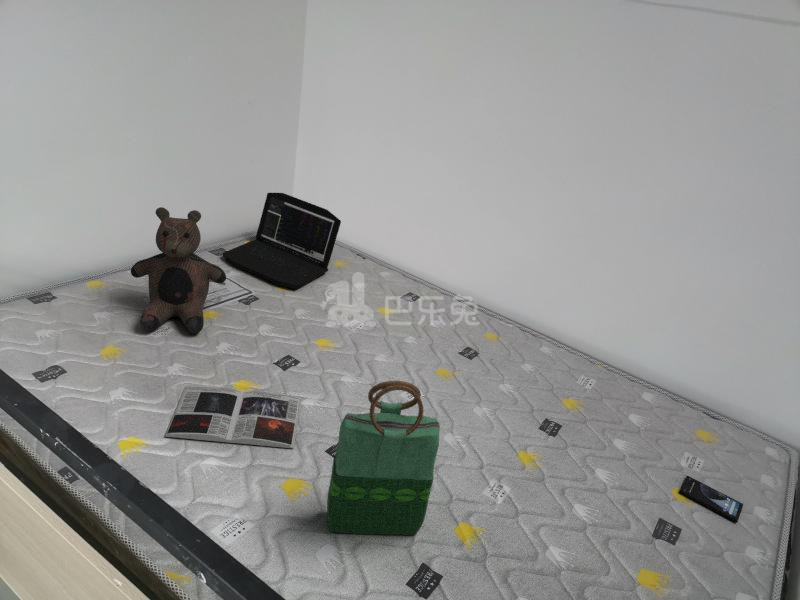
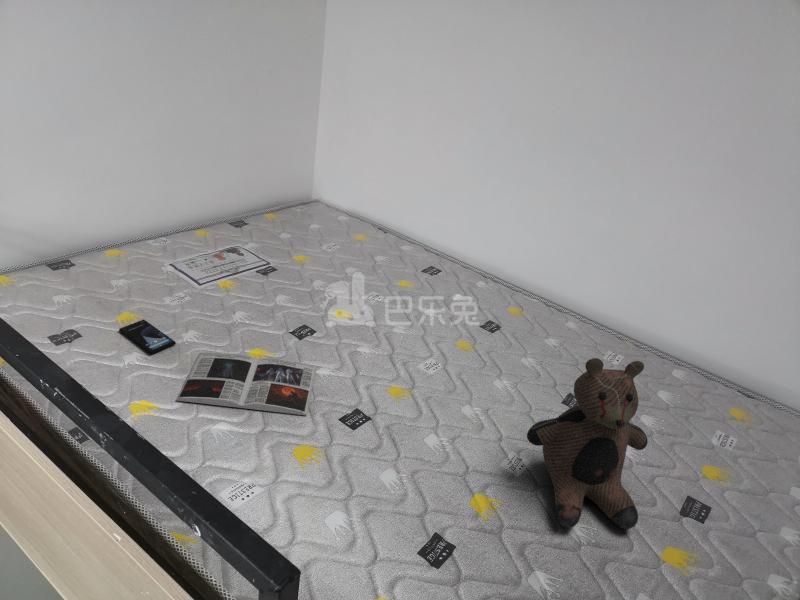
laptop: present [223,193,341,289] -> none [243,166,362,261]
teddy bear: present [131,207,226,333] -> present [527,358,648,529]
tote bag: present [327,381,440,535] -> none [338,340,455,504]
smartphone: present [679,476,743,522] -> present [119,320,176,354]

